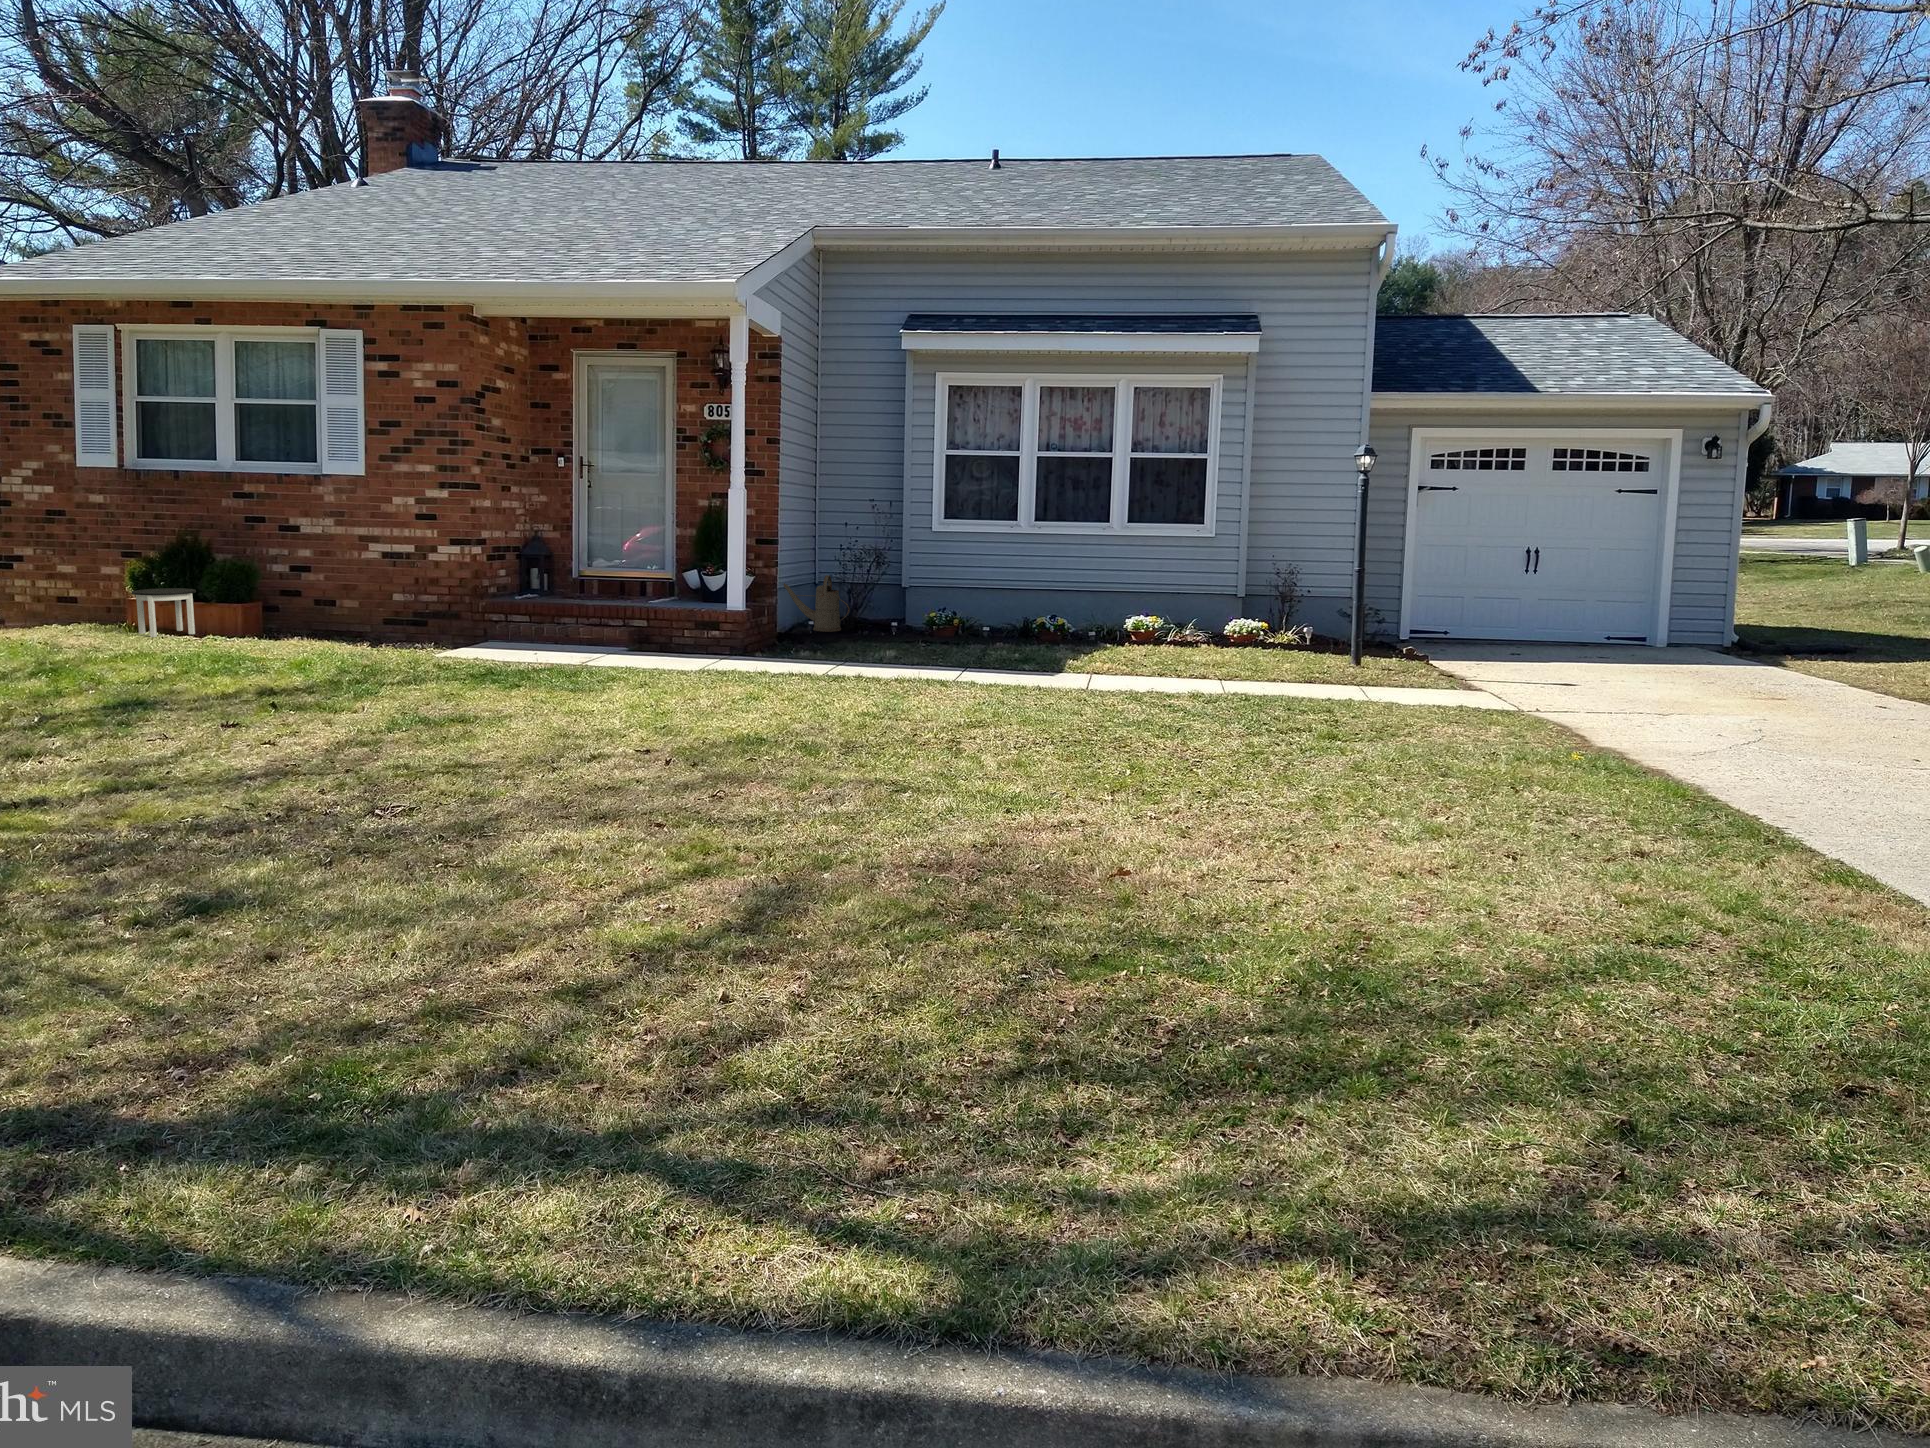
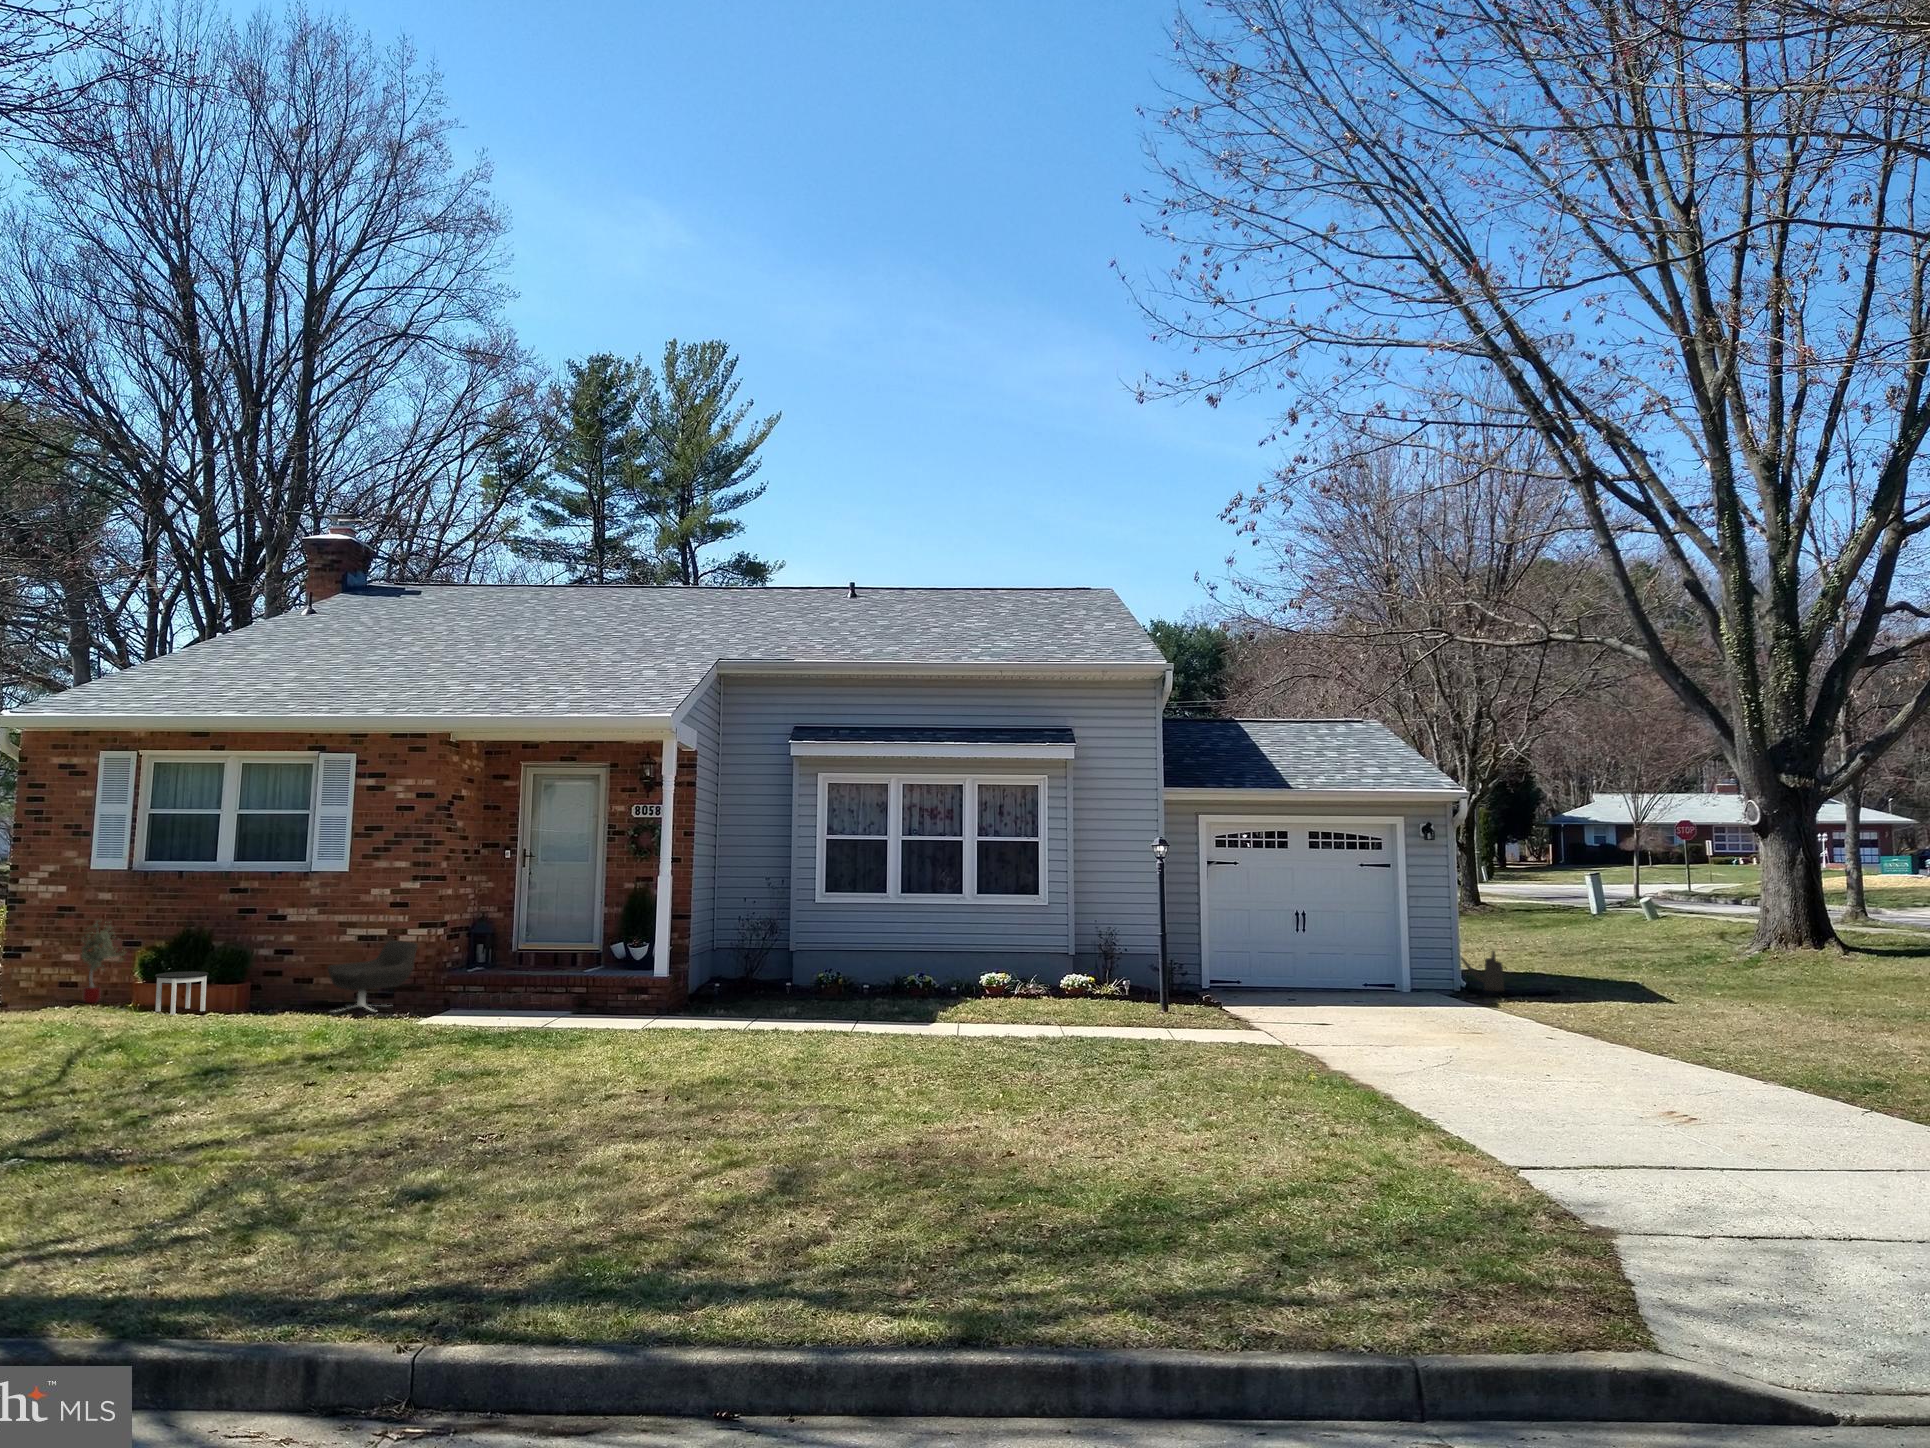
potted tree: none [58,527,120,622] -> present [81,920,125,1003]
lounge chair: none [335,557,437,640] -> present [328,940,418,1012]
watering can: present [784,575,850,632] -> present [1460,951,1510,991]

